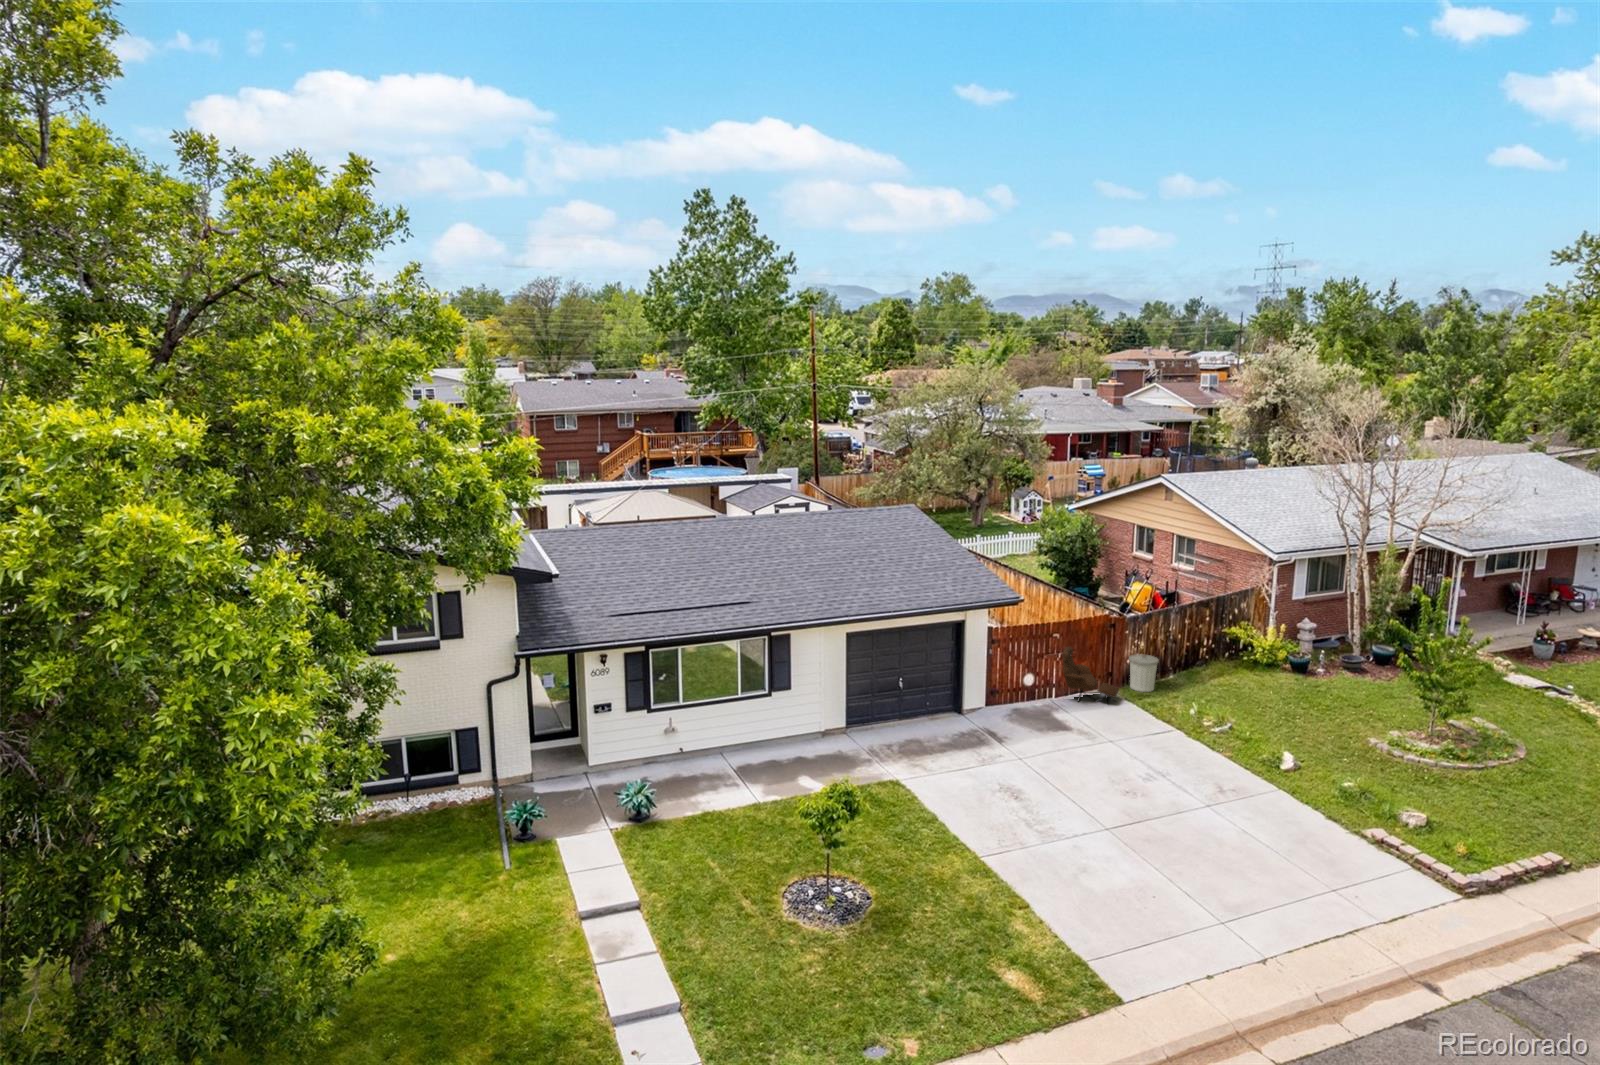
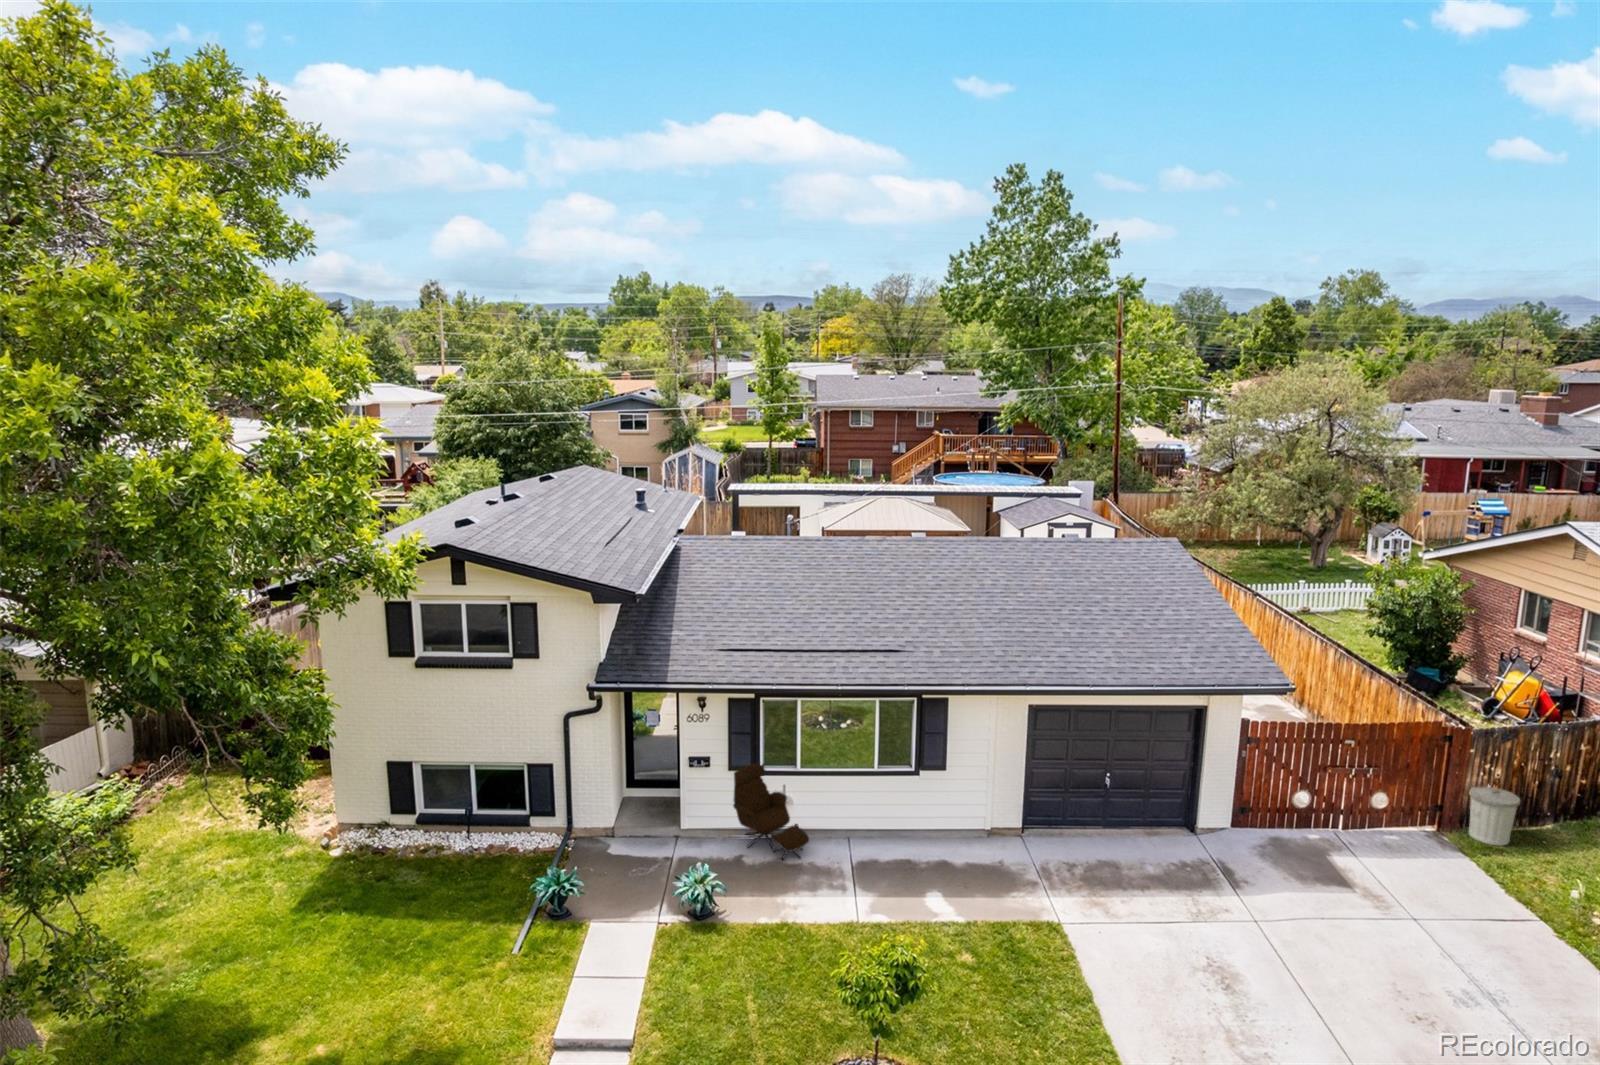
lounge chair: present [1063,647,1118,701] -> present [733,764,809,859]

